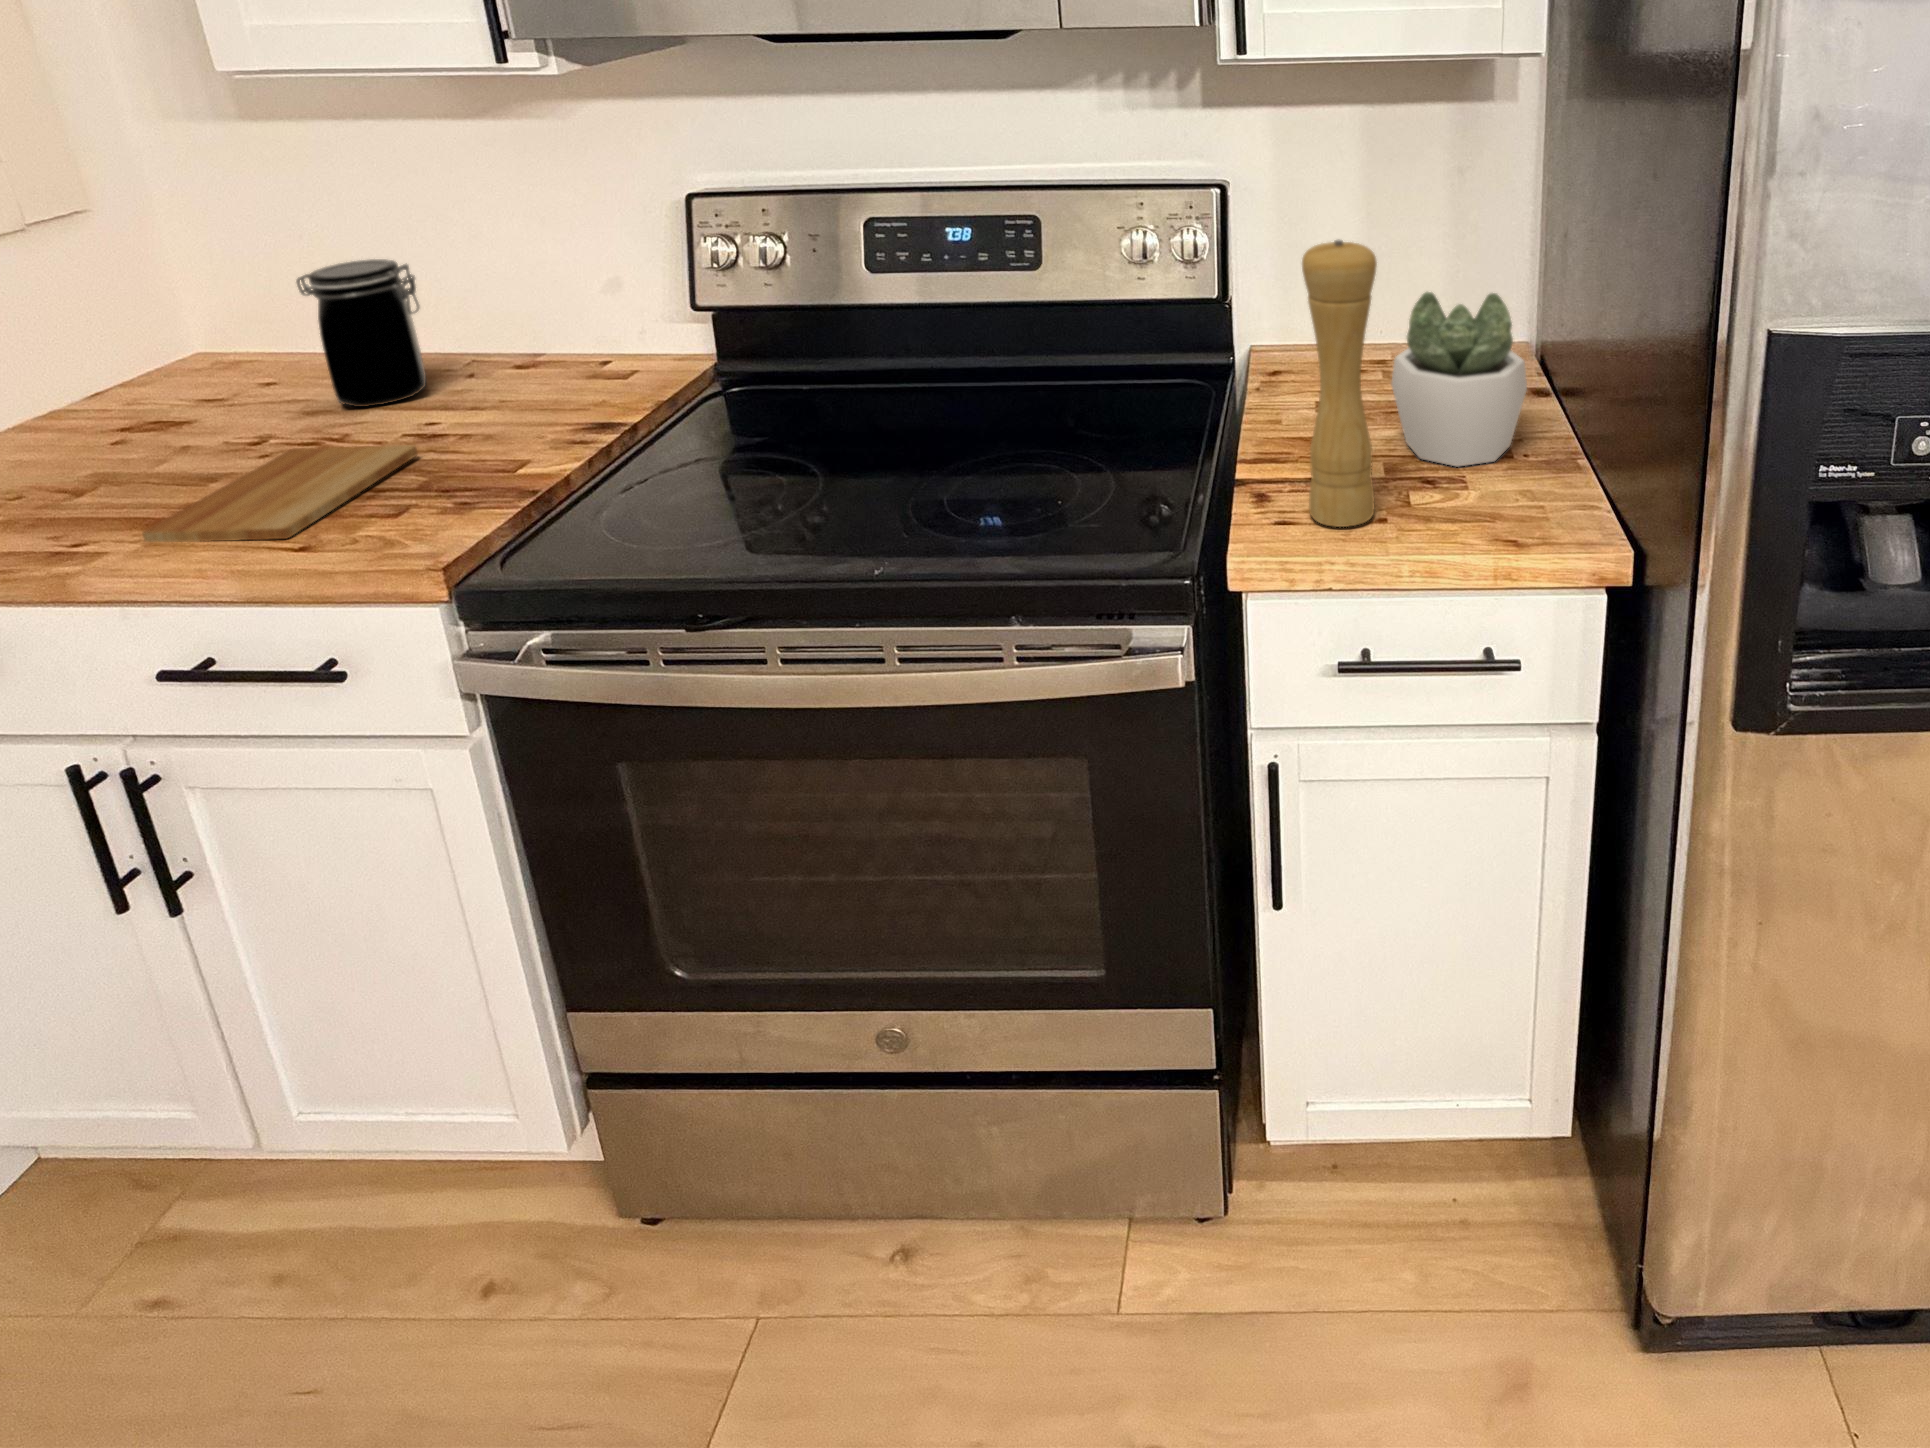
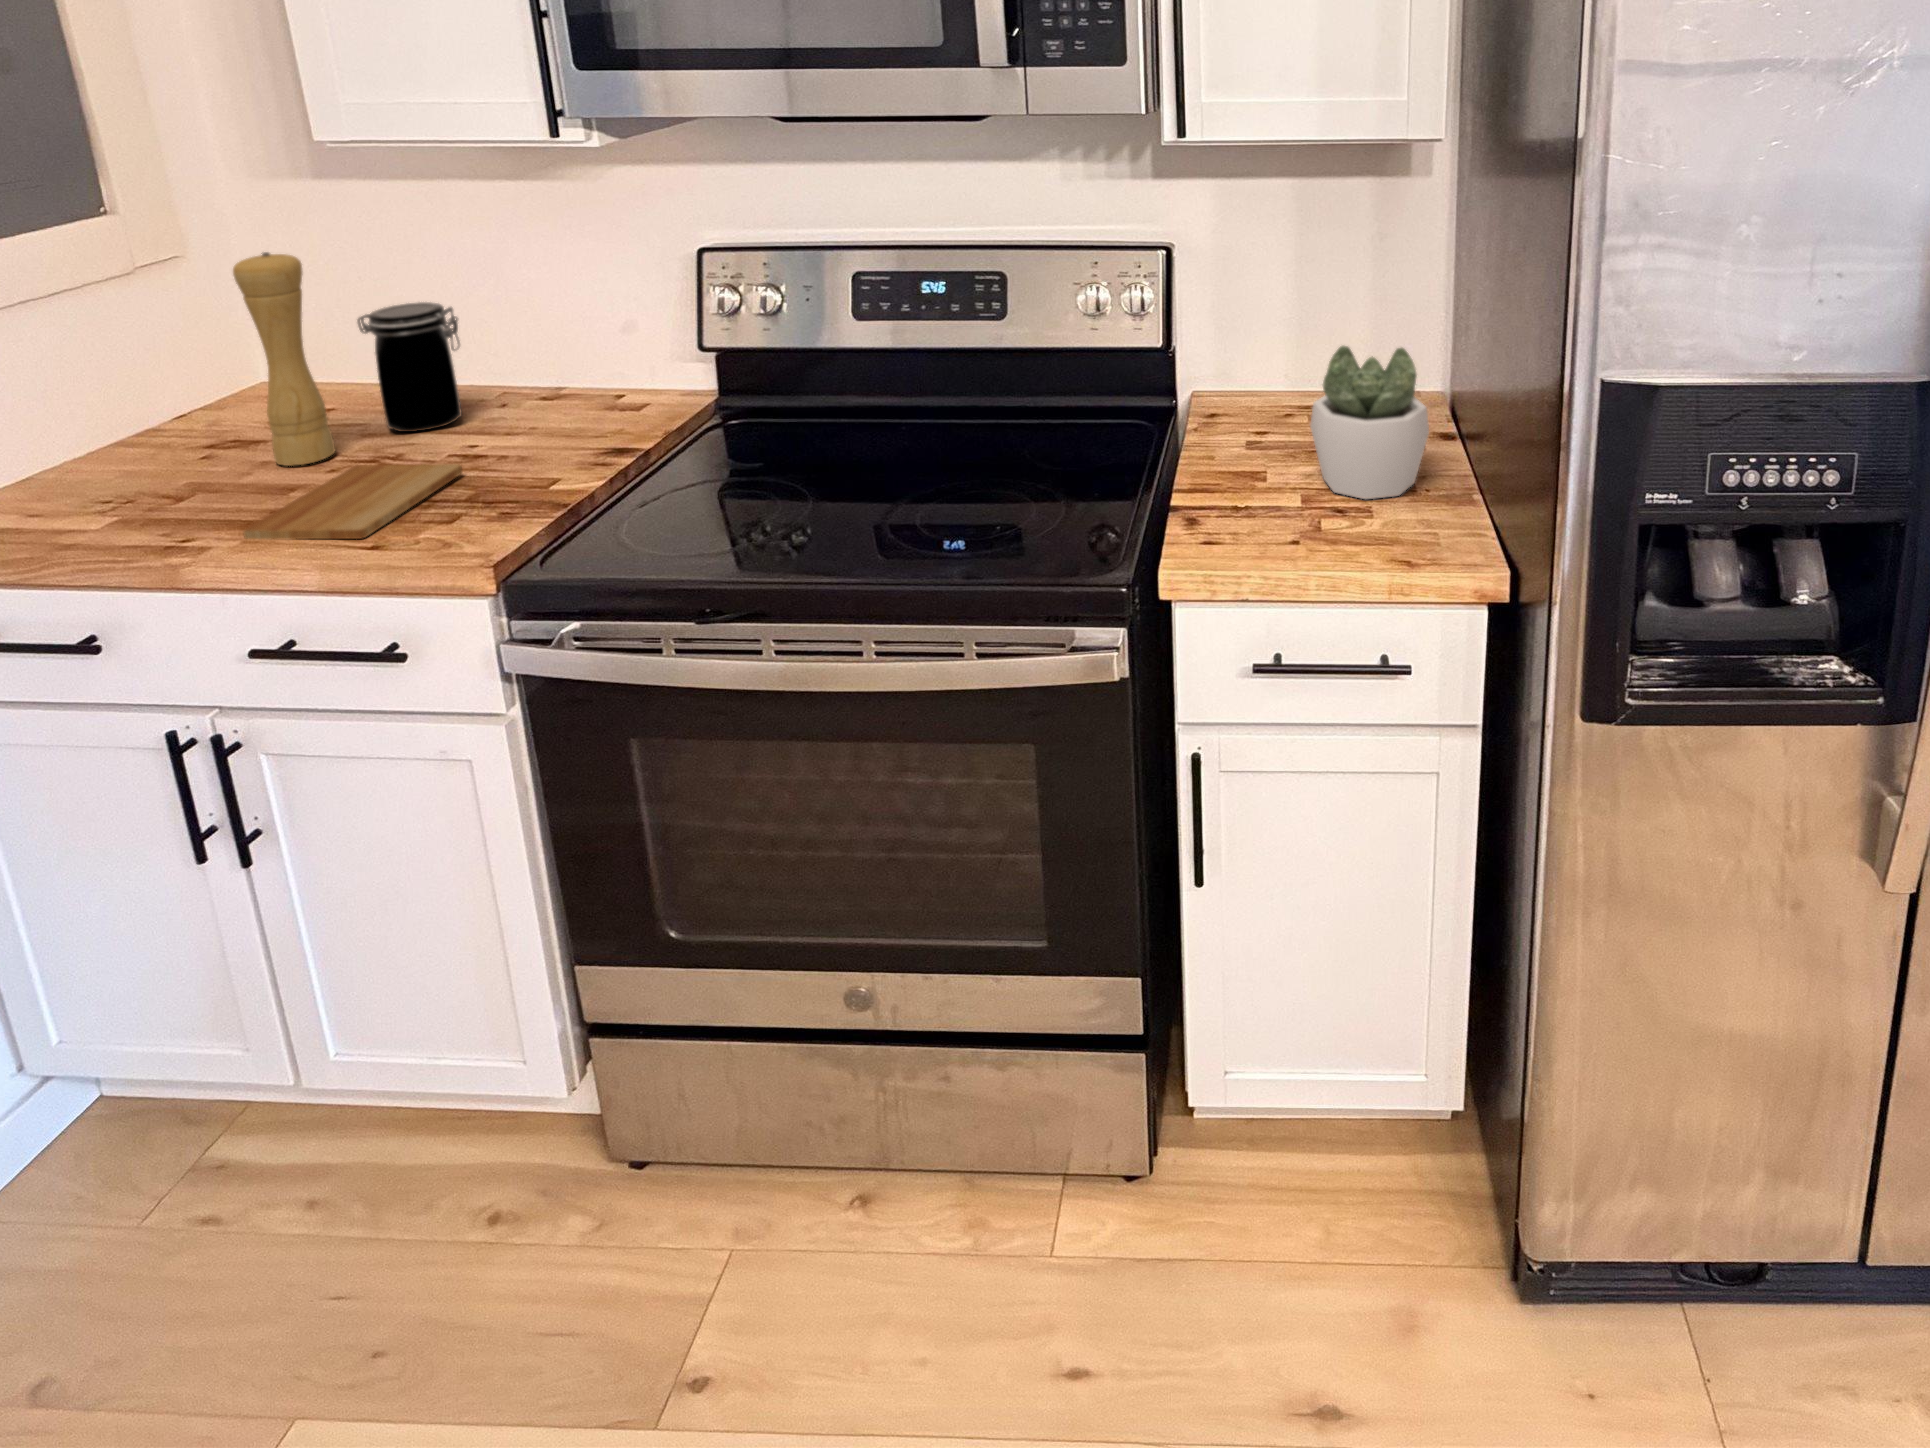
pepper mill: present [1302,240,1377,527] -> present [233,252,335,466]

